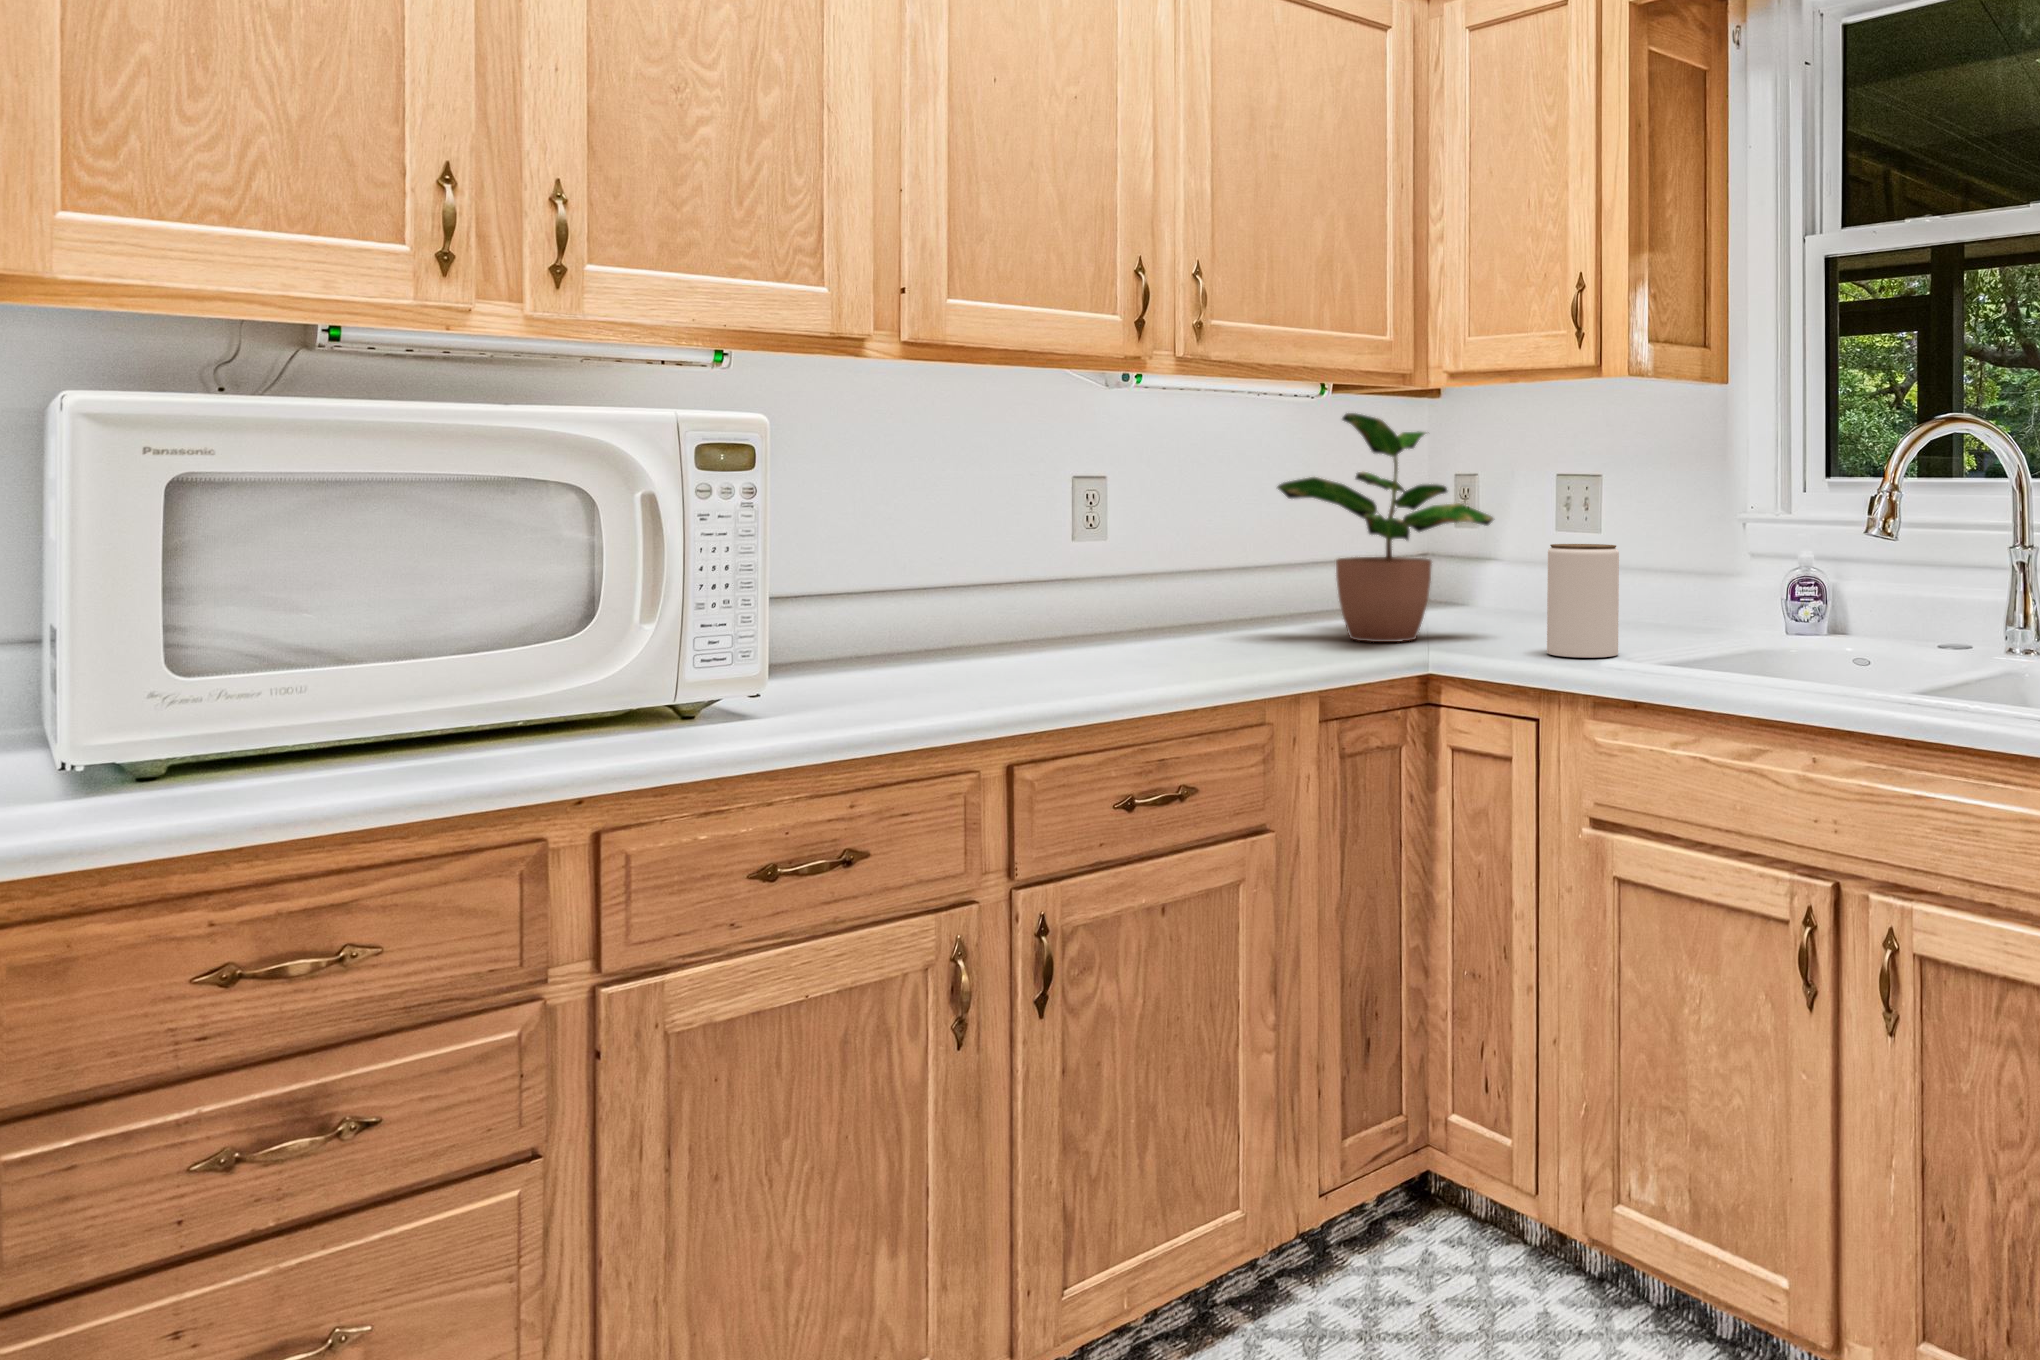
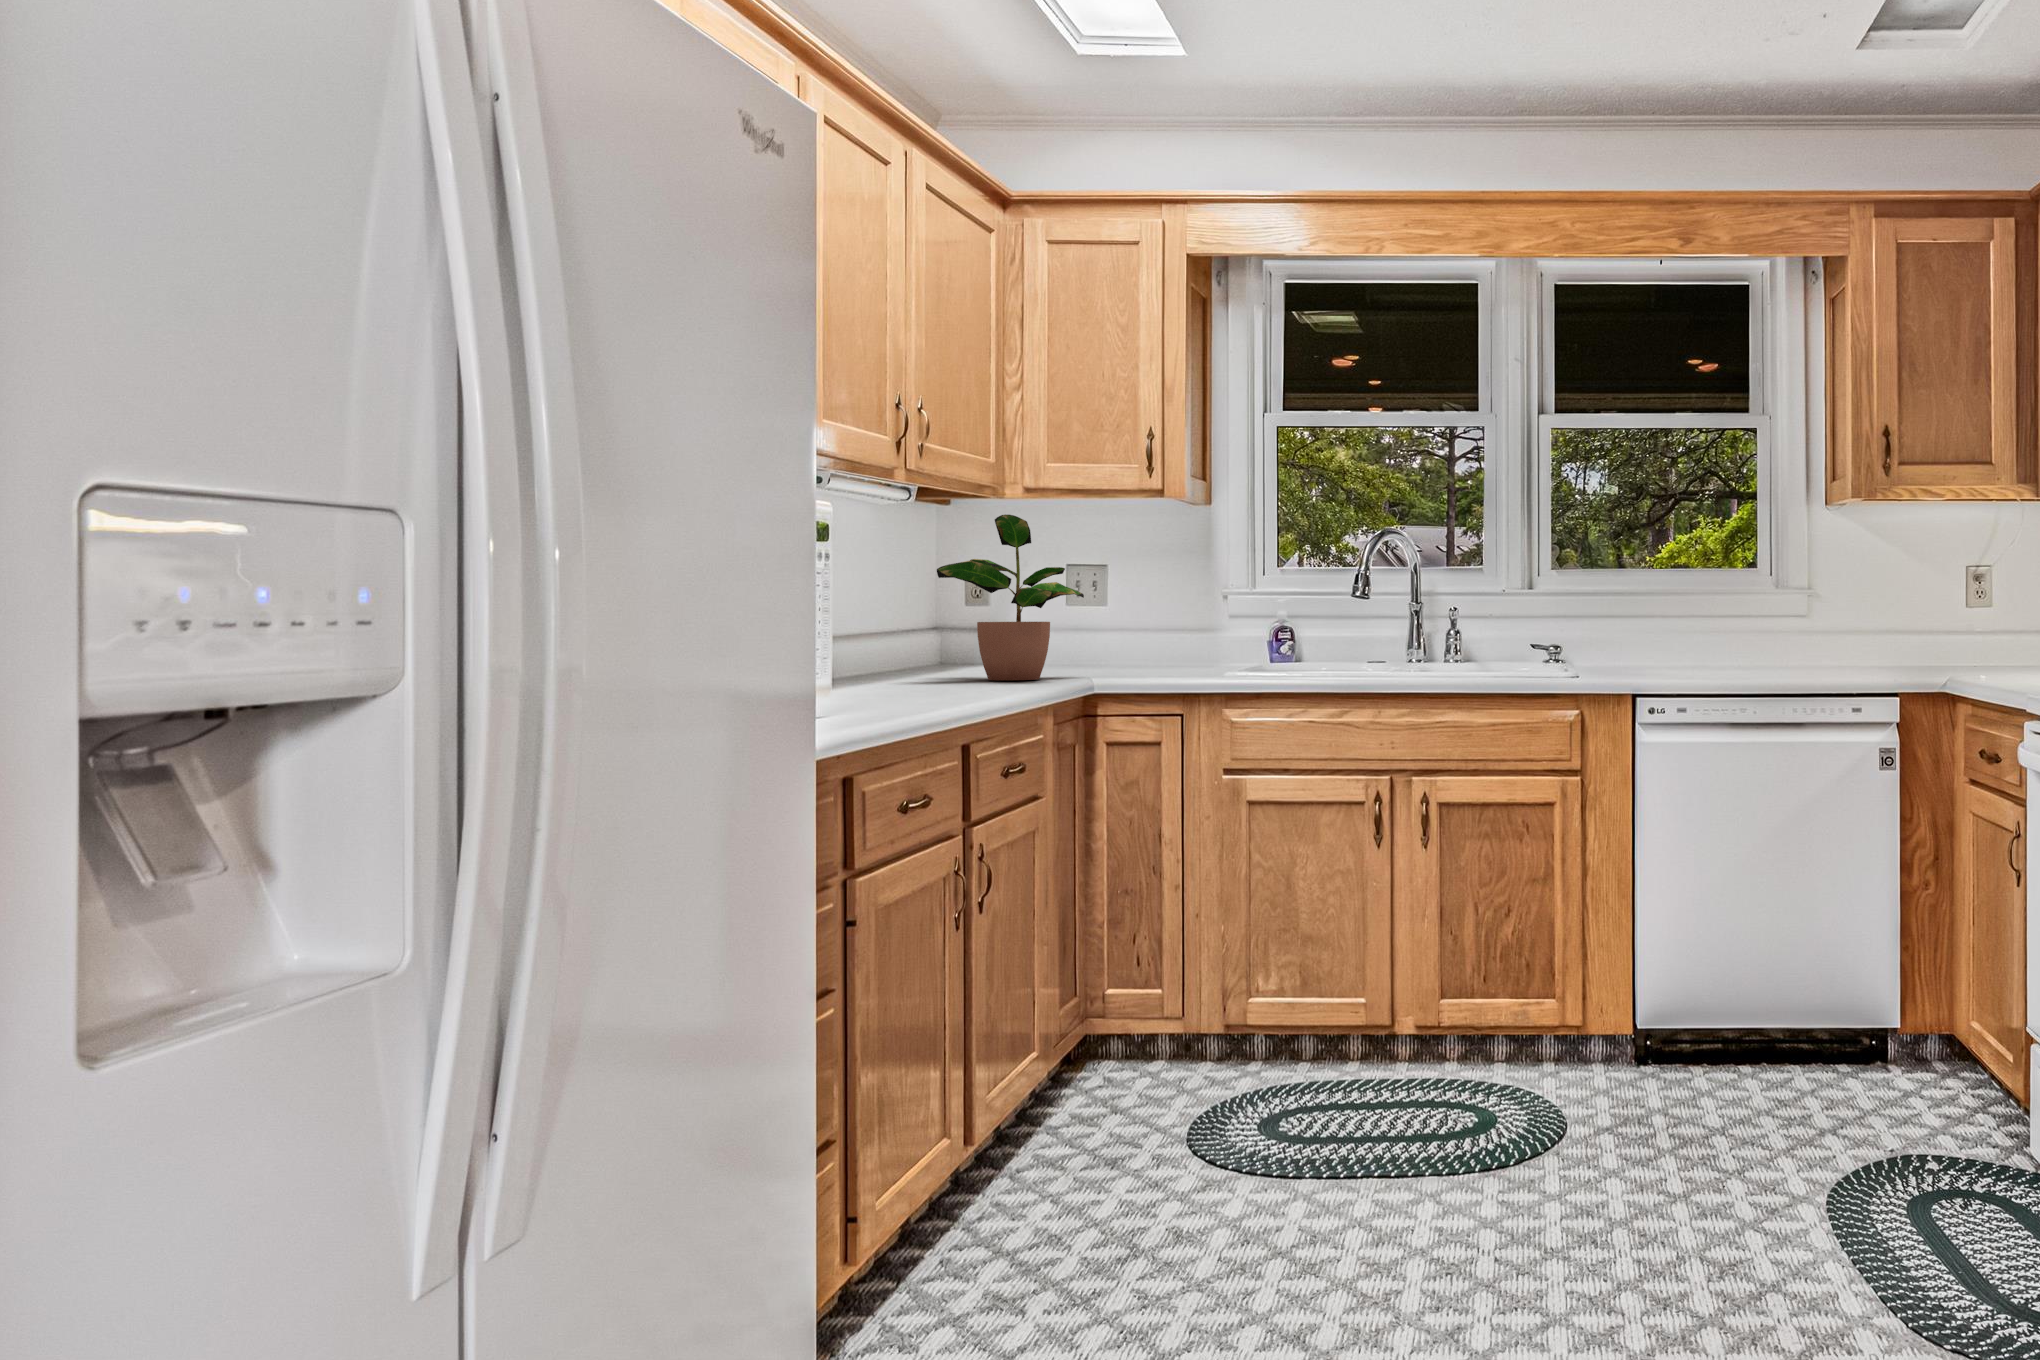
jar: present [1547,544,1619,658] -> none [1152,607,1199,679]

